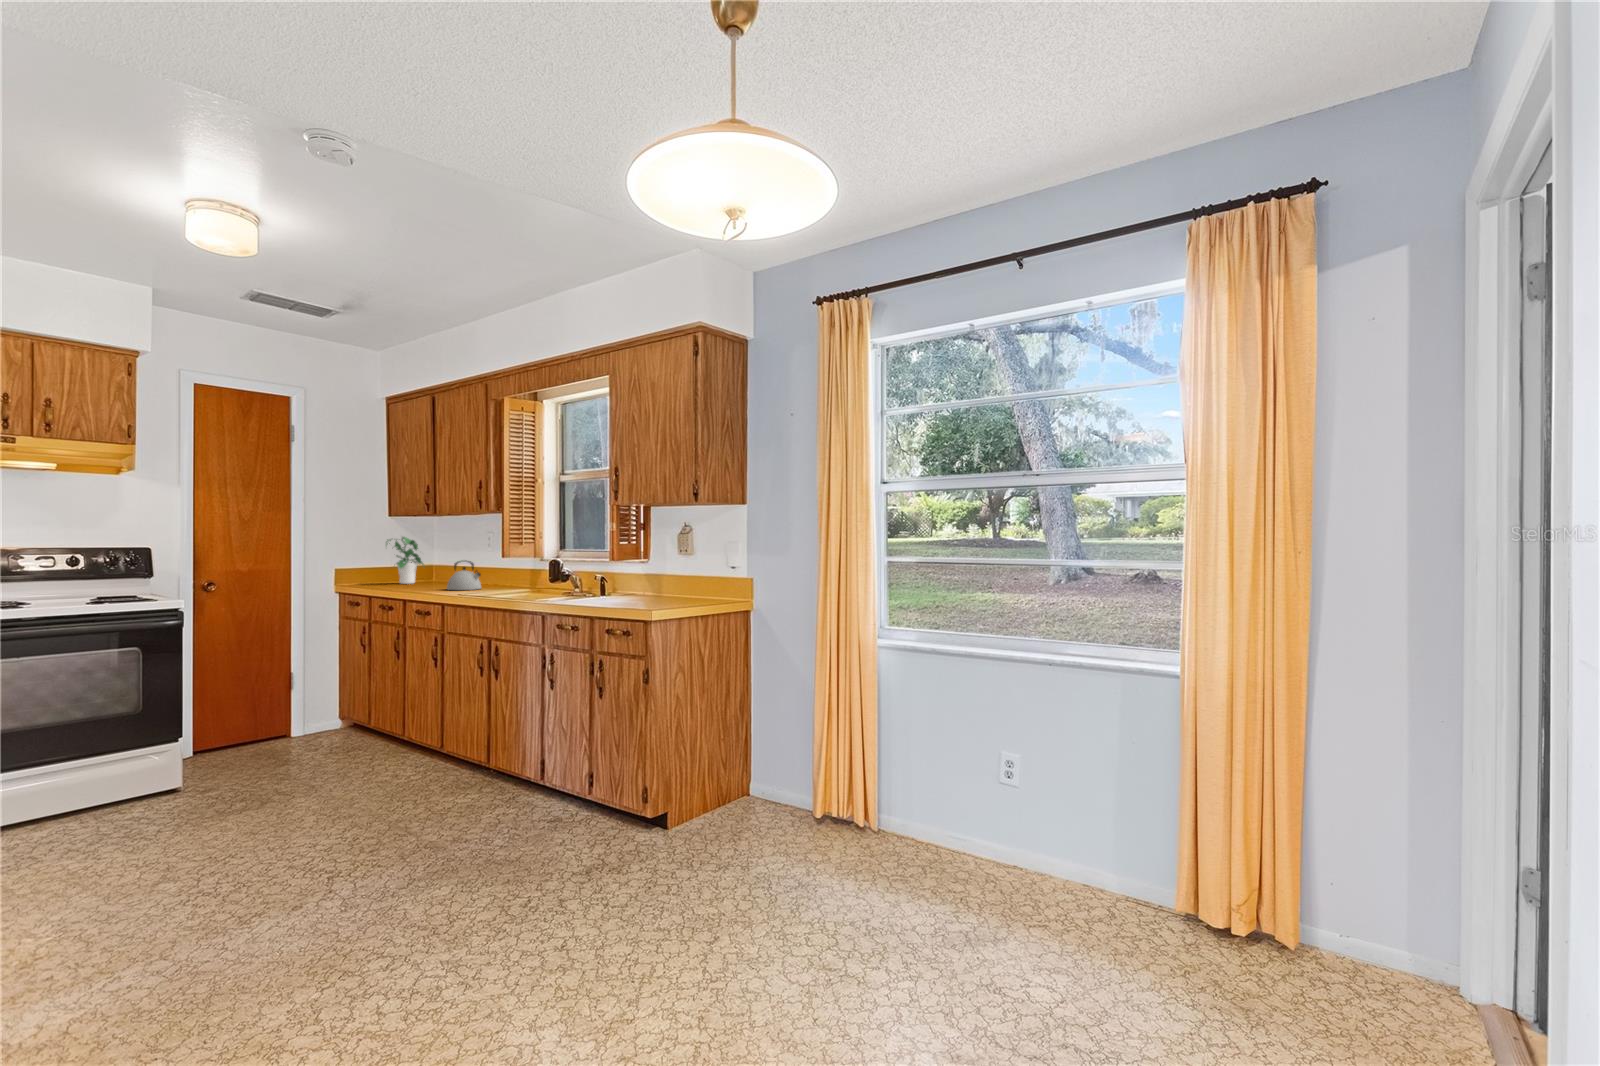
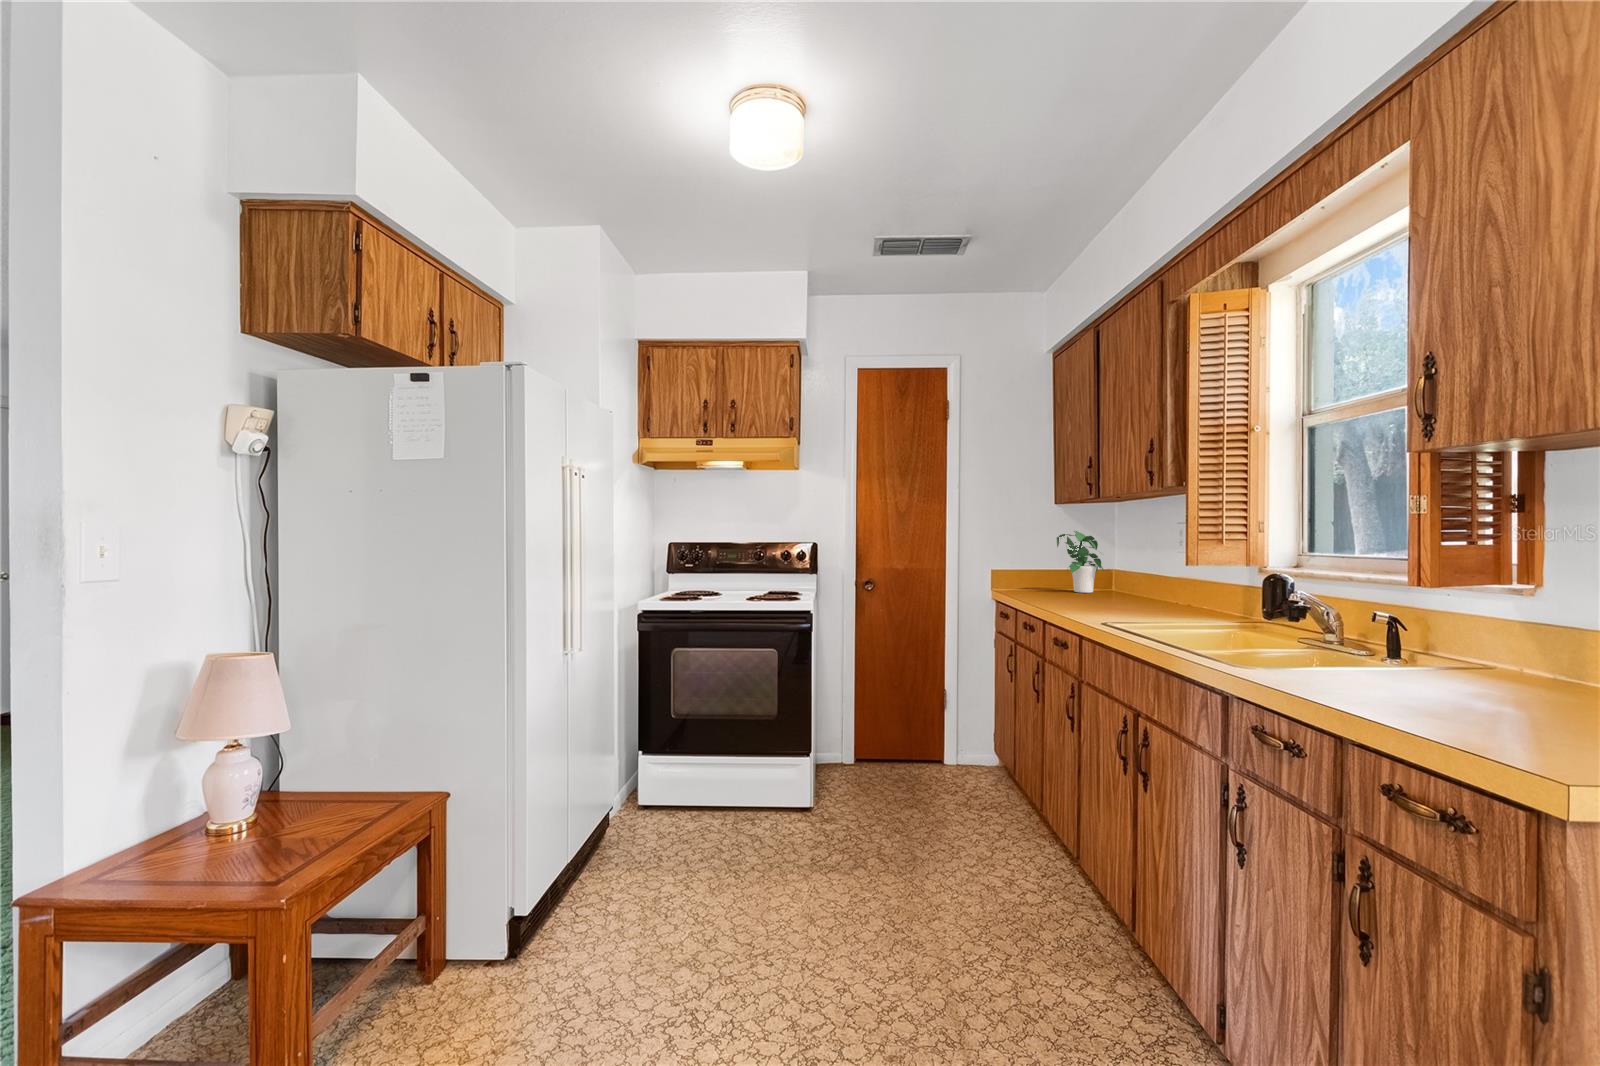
kettle: present [447,561,481,590] -> none [1111,566,1165,612]

